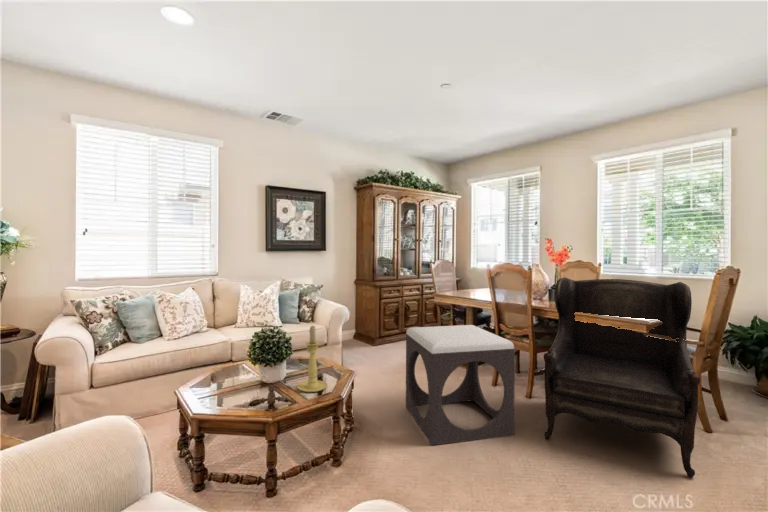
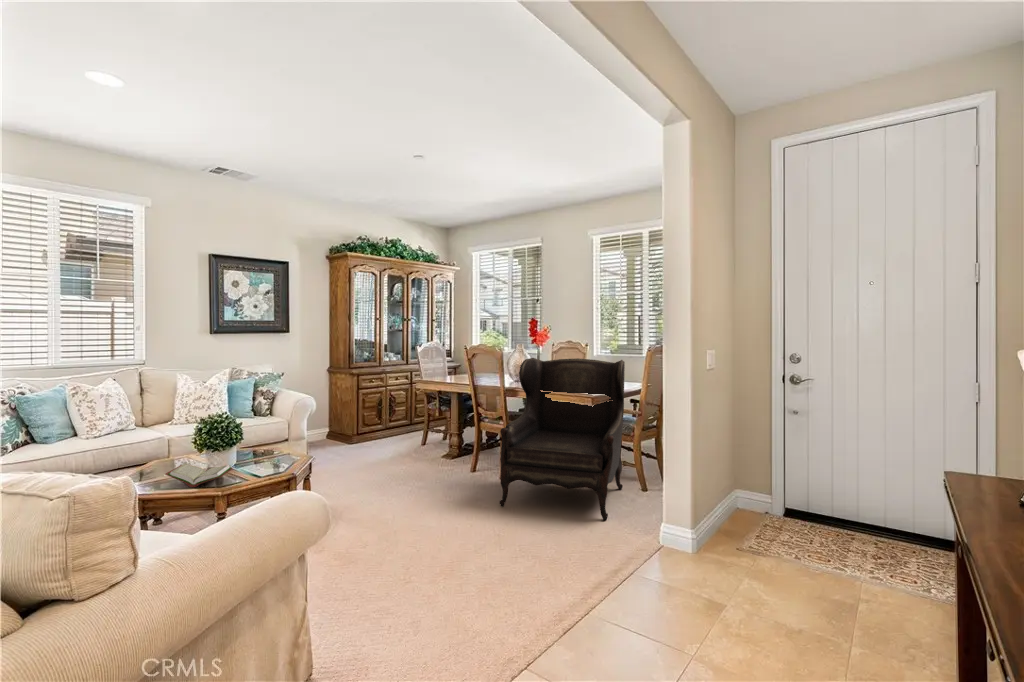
footstool: present [406,325,515,445] -> none [373,407,473,520]
candle holder: present [297,326,328,392] -> none [249,408,282,474]
book: none [221,377,284,406] -> present [165,463,233,487]

